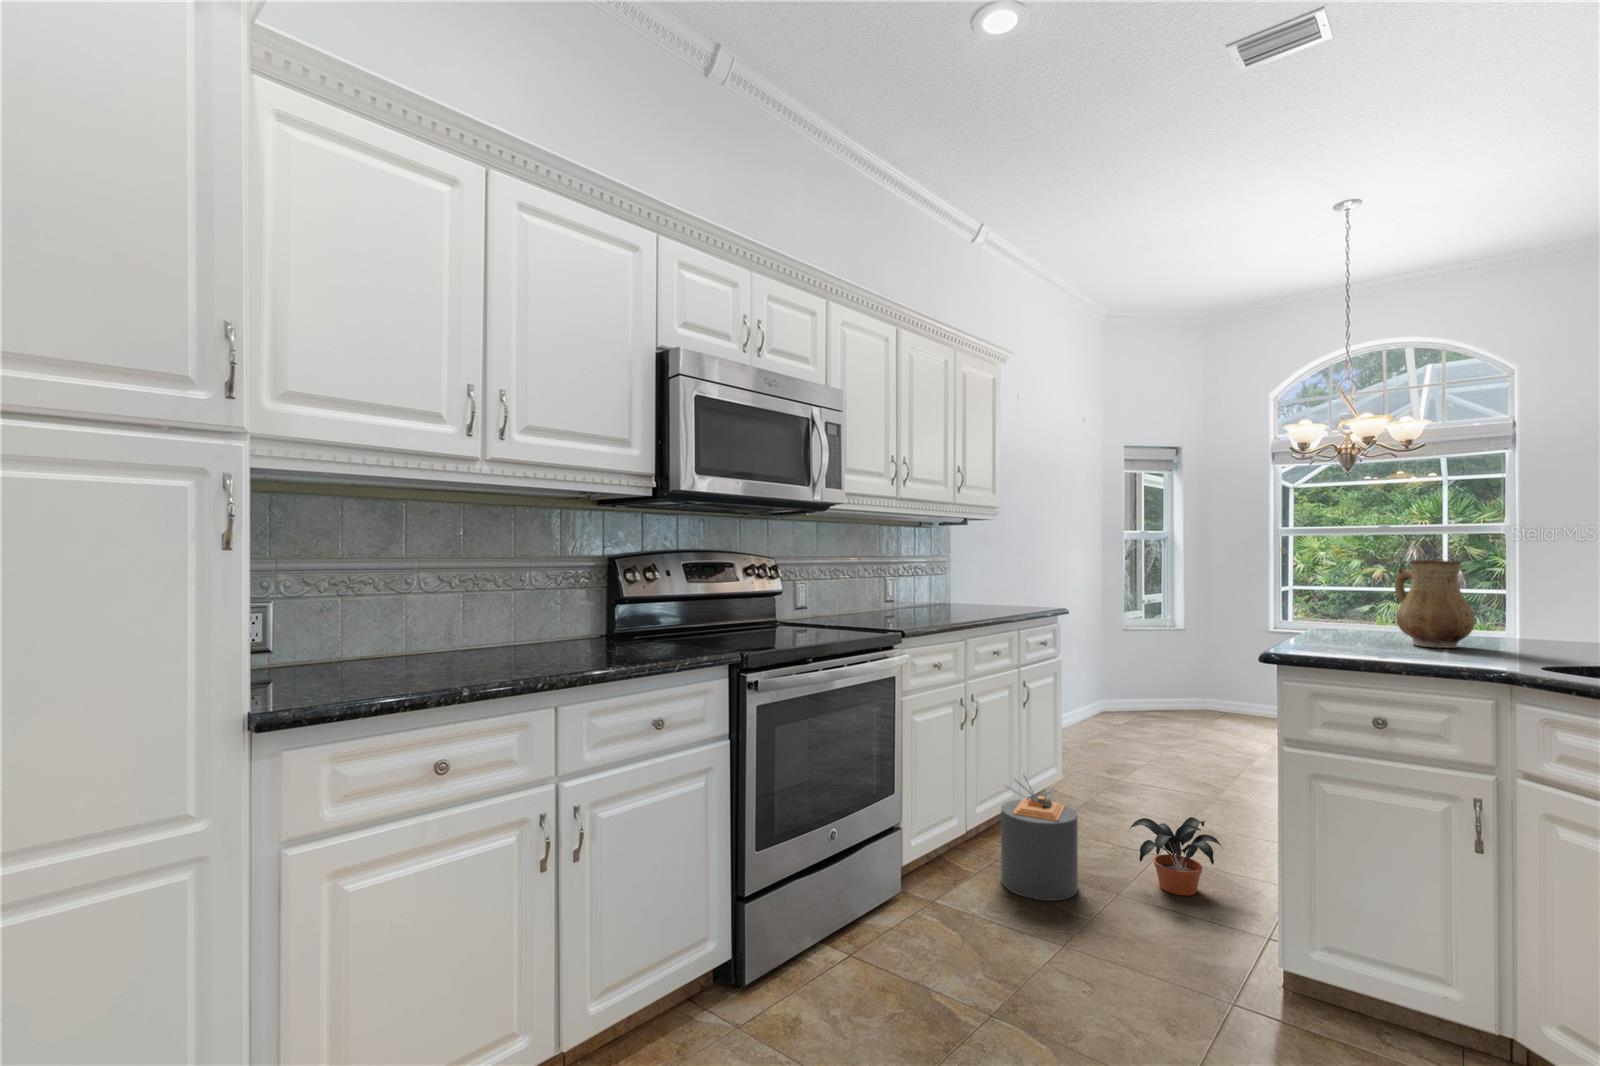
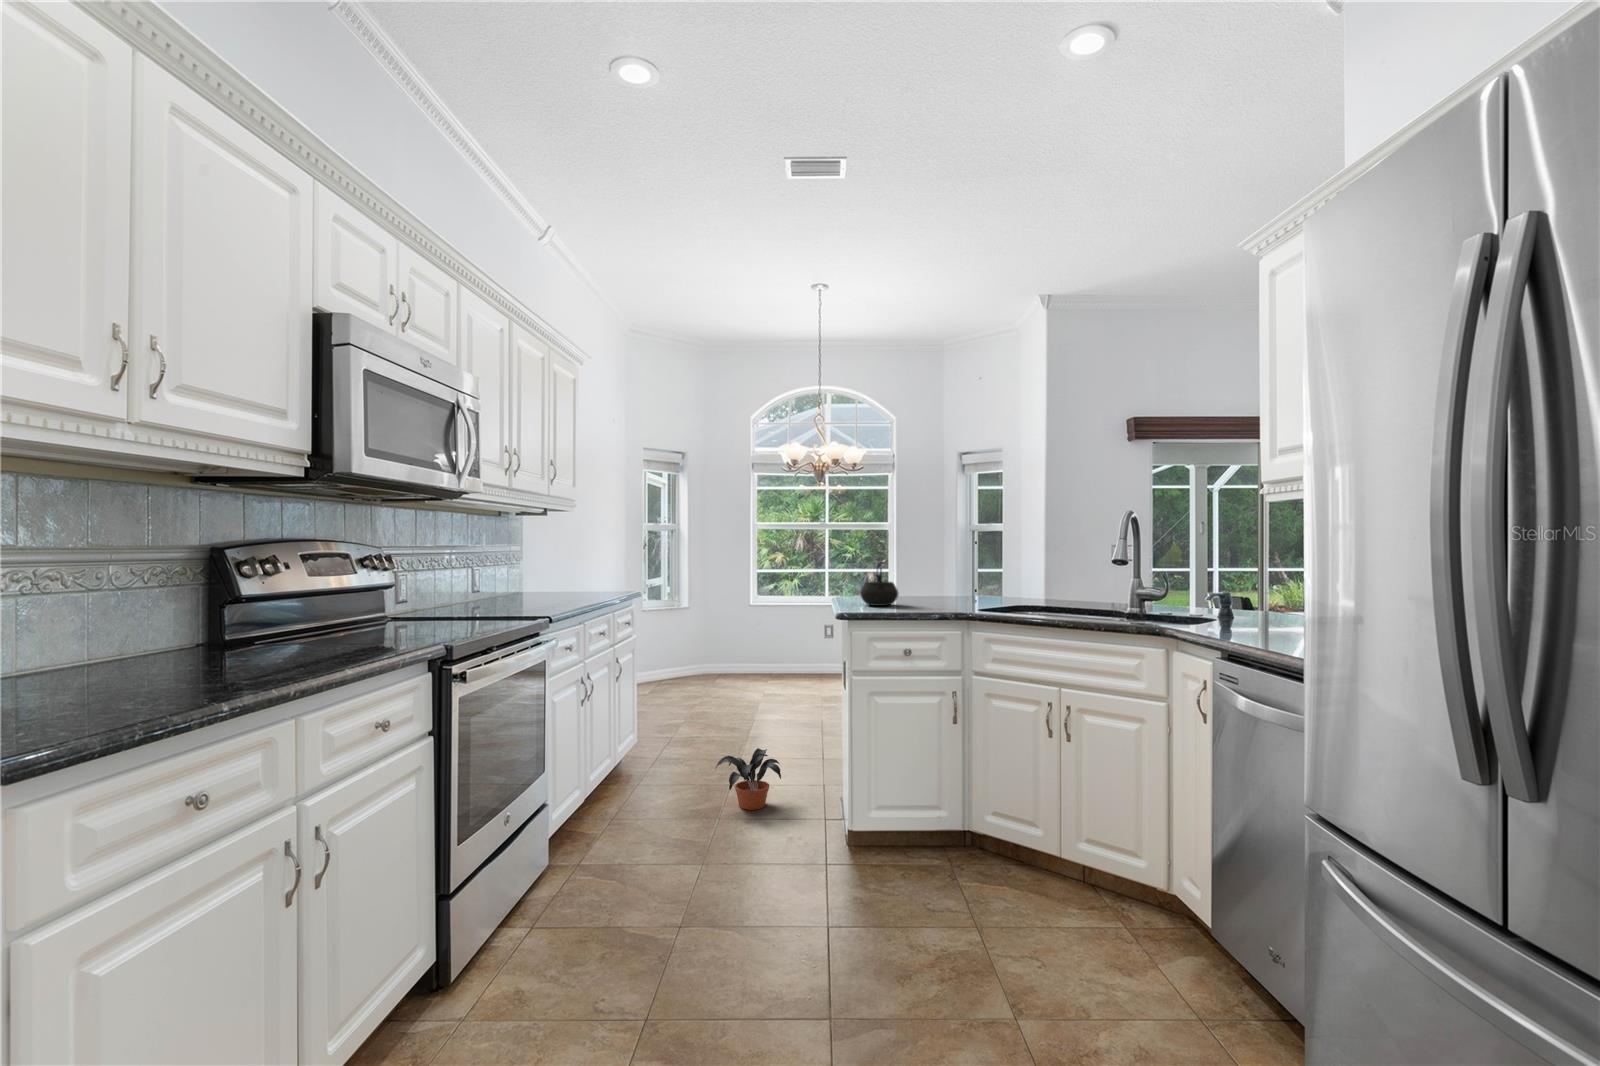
ceramic pitcher: present [1395,560,1475,648] -> none [894,544,937,601]
kettle: none [1312,586,1380,651] -> present [860,562,898,606]
trash can: present [1001,774,1078,901] -> none [617,735,686,842]

